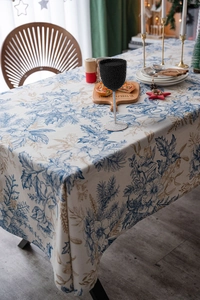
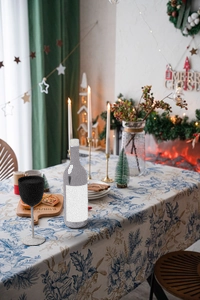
wine bottle: none [144,16,170,114] -> present [63,139,88,228]

